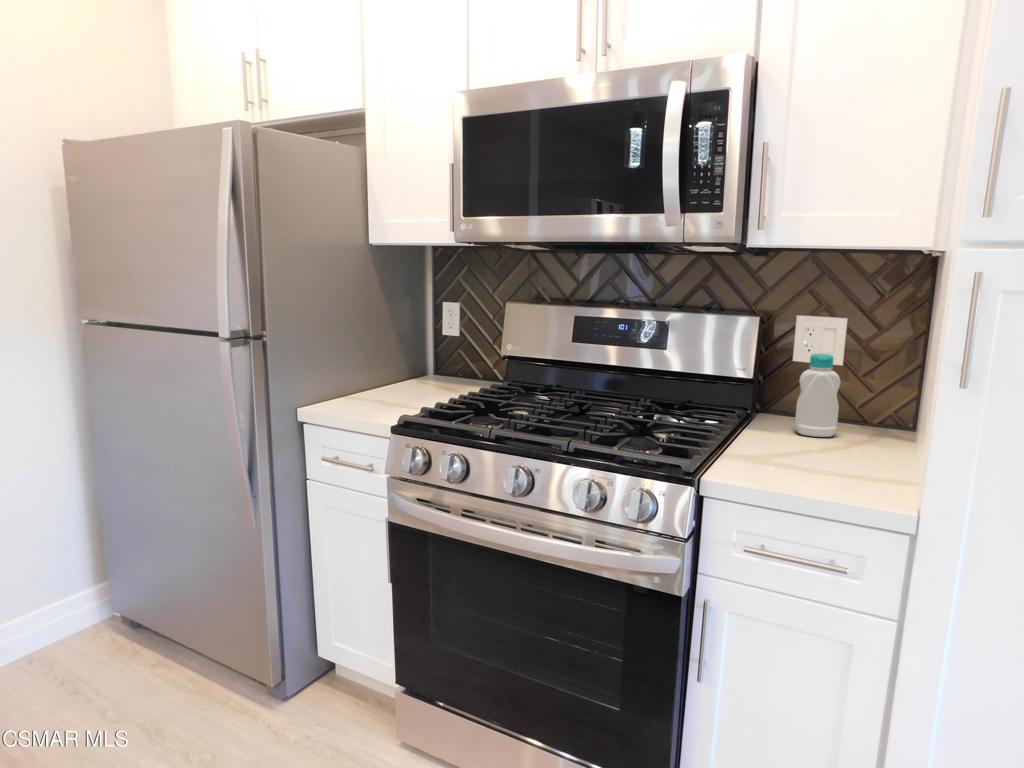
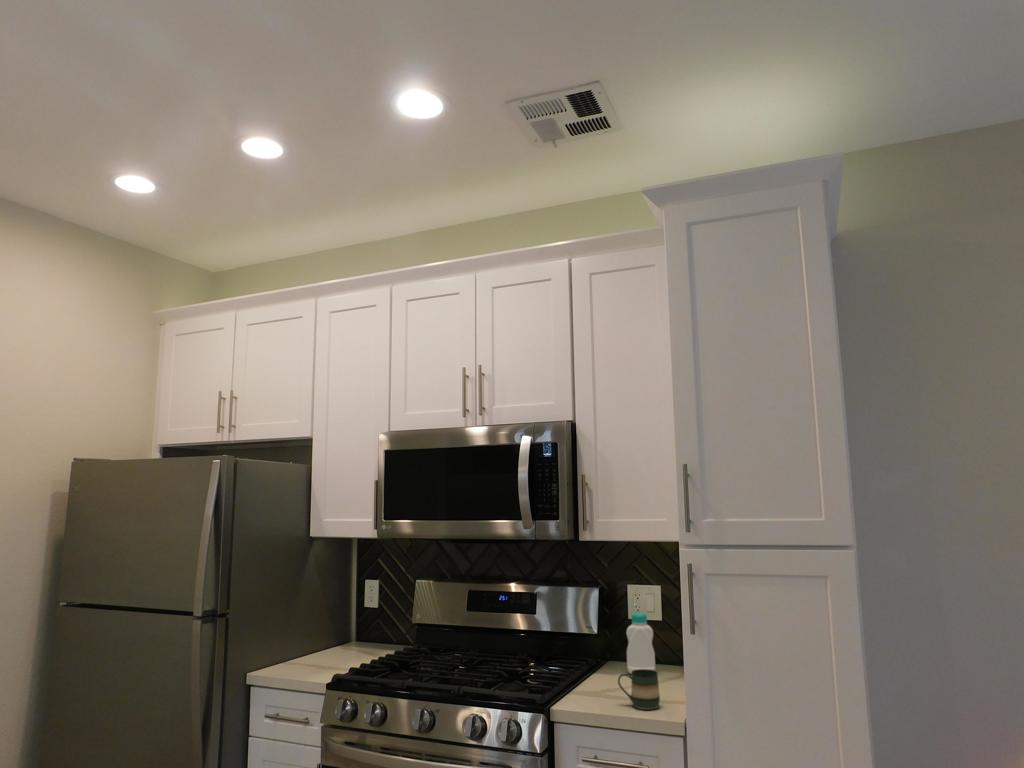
mug: none [804,433,870,491] -> present [618,669,660,710]

